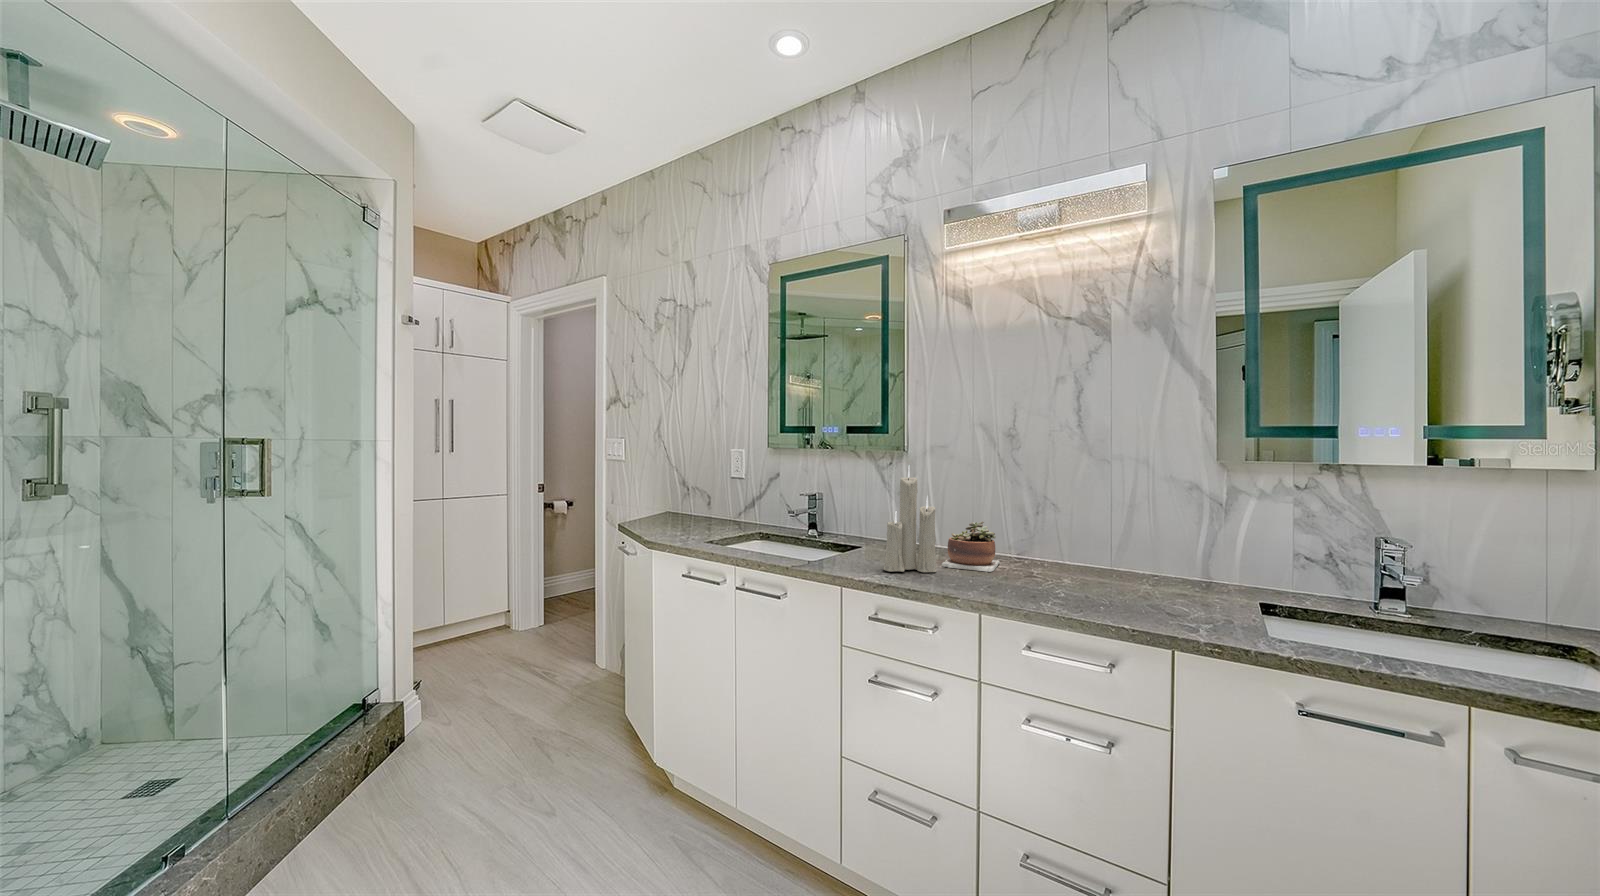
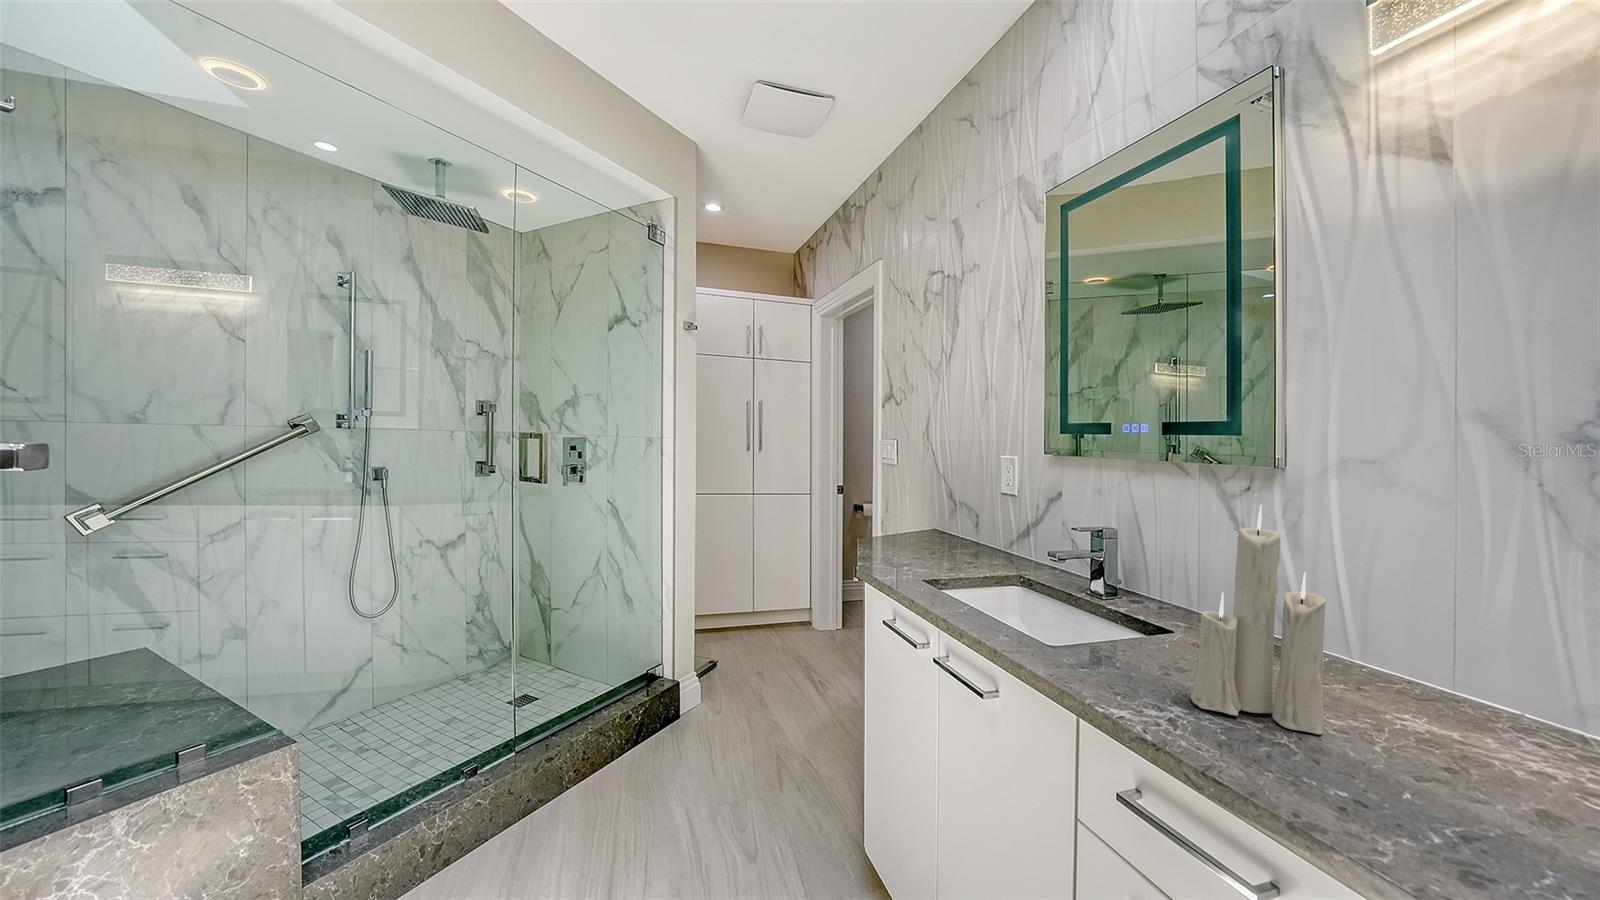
succulent plant: present [942,521,1000,572] -> none [1343,635,1526,770]

